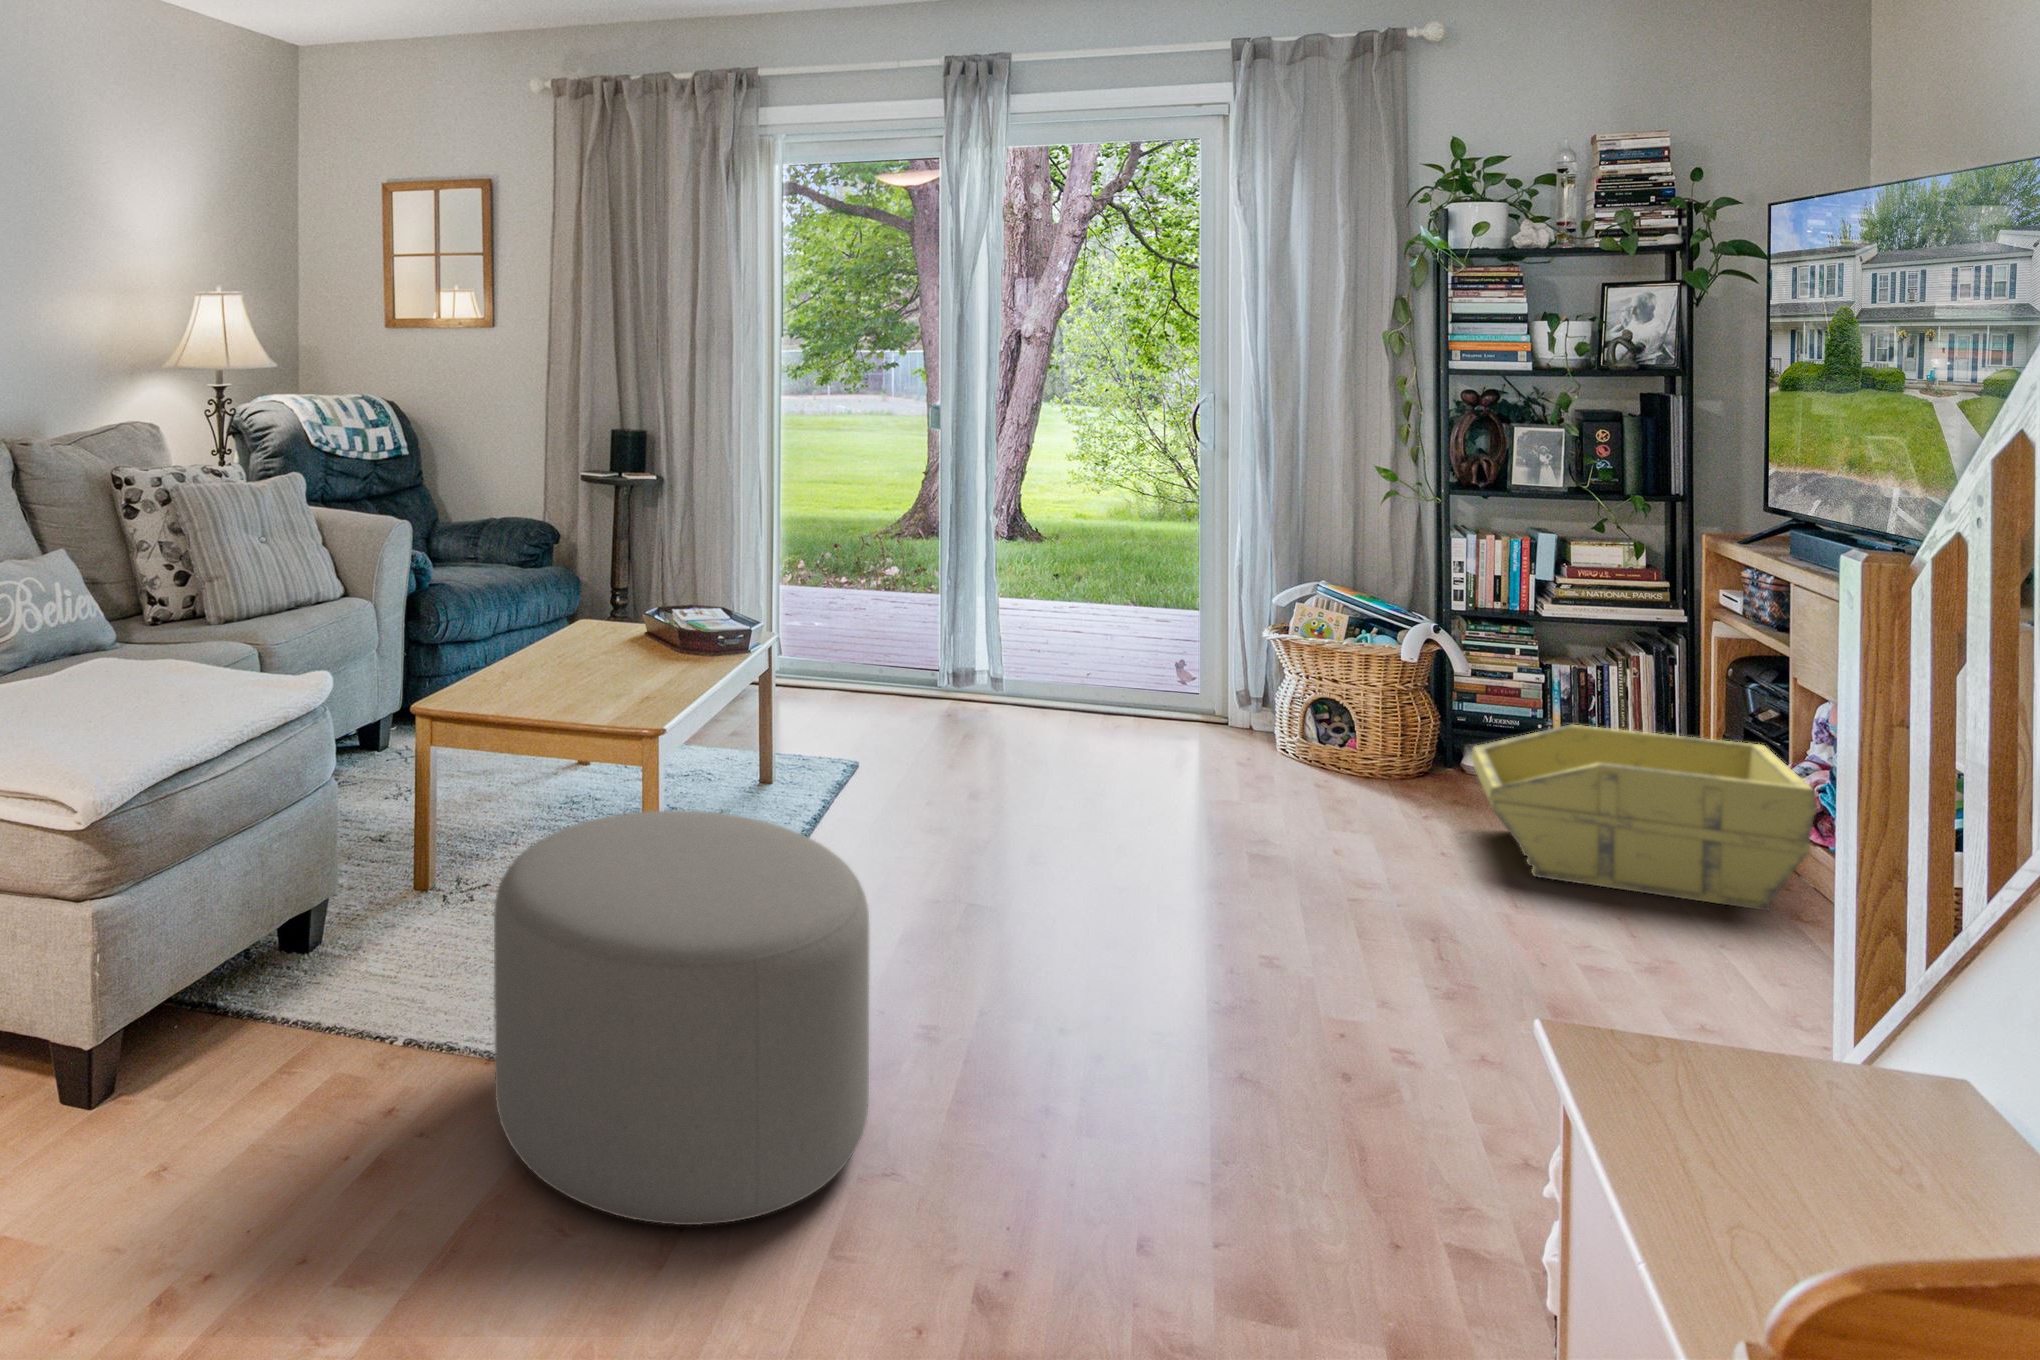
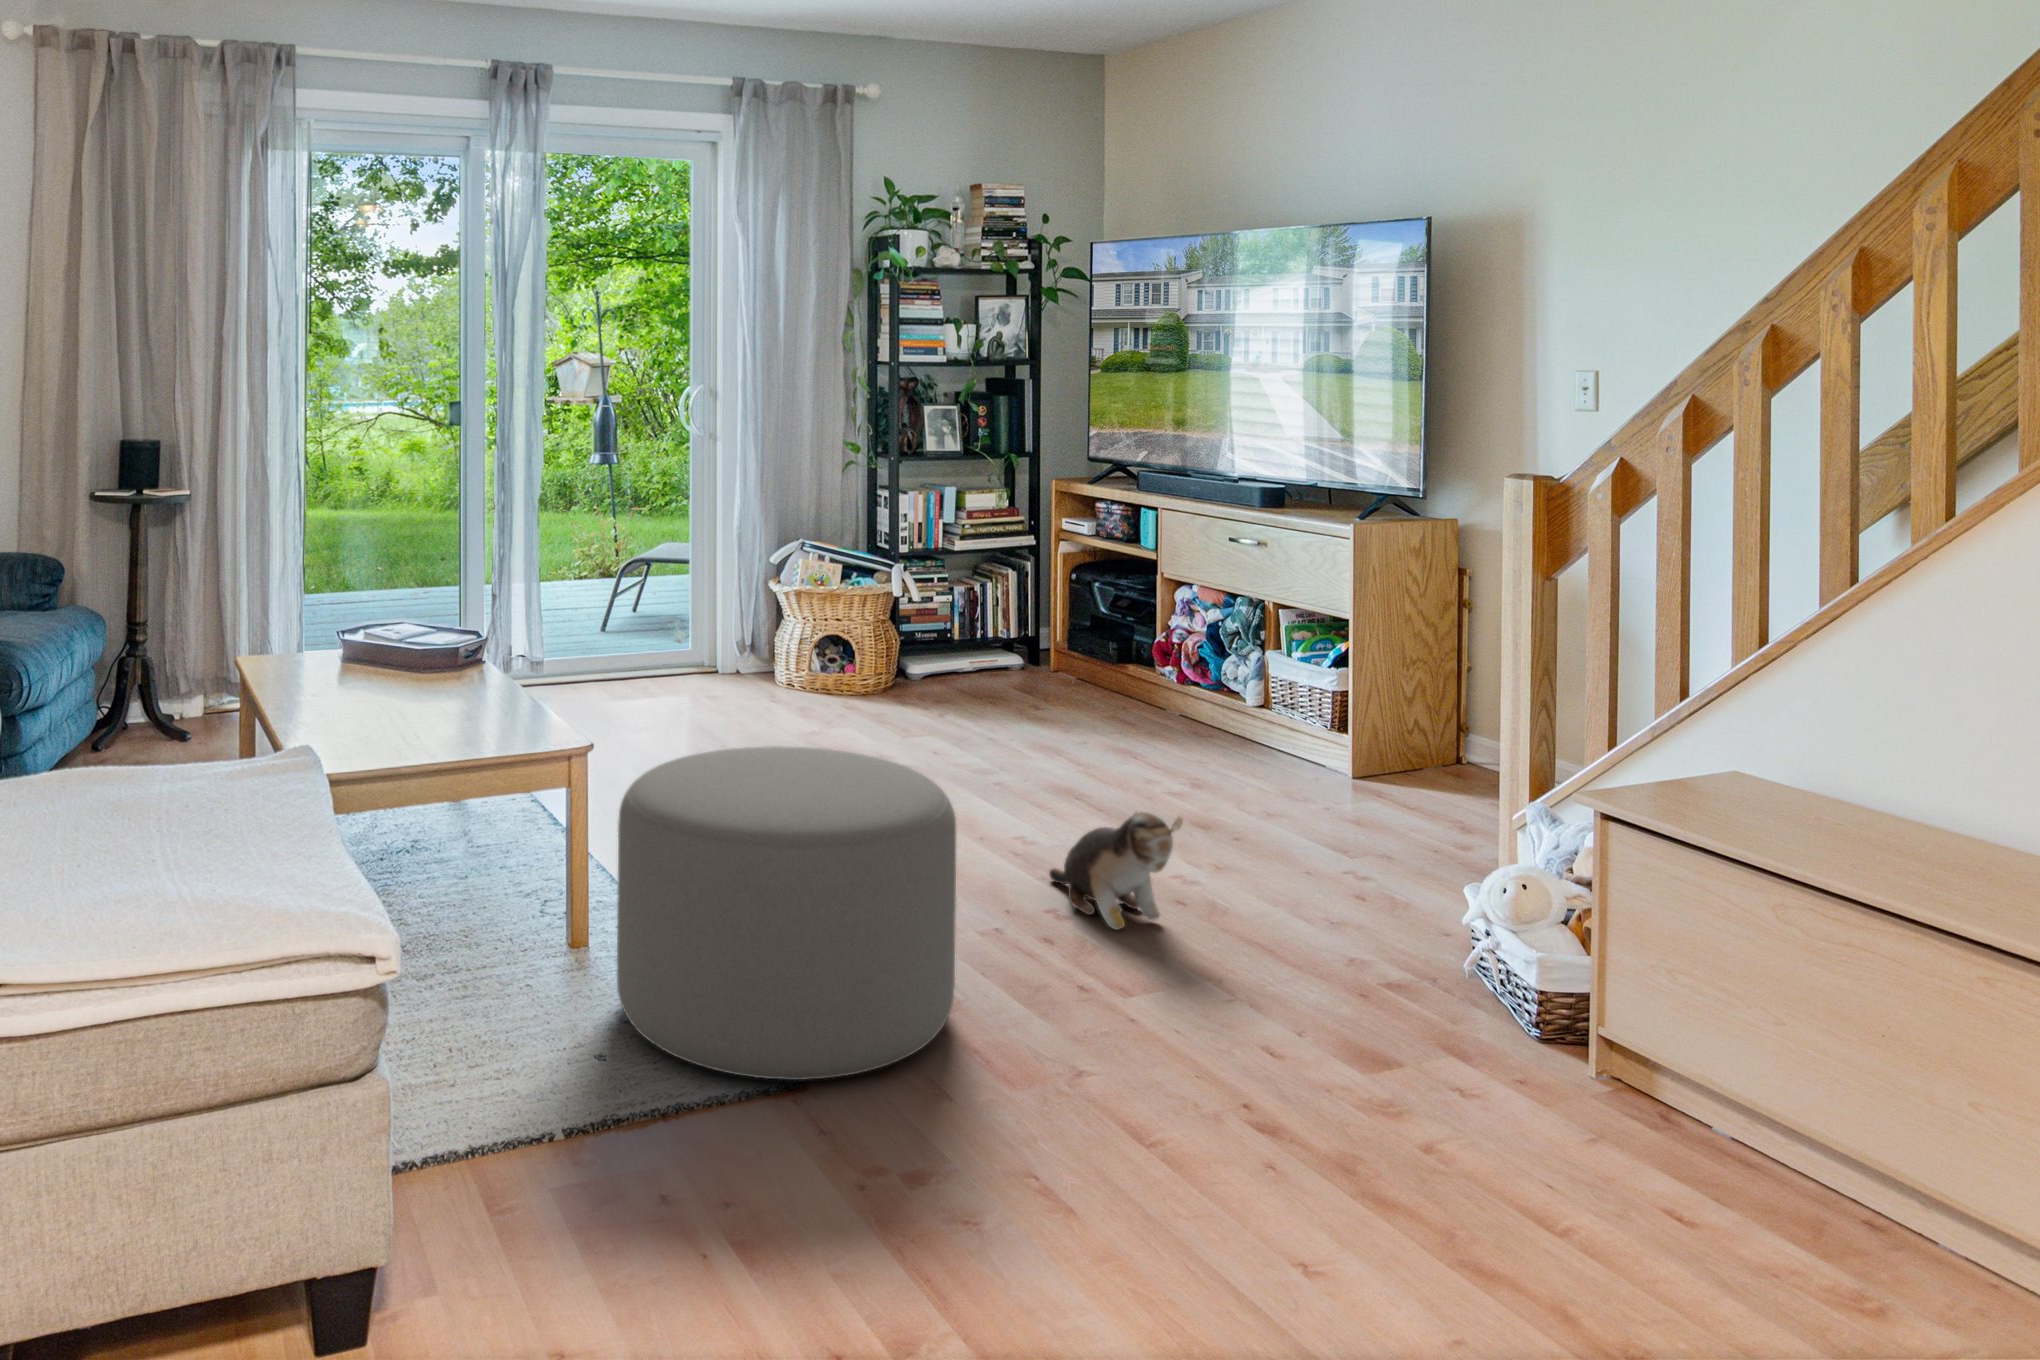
storage bin: present [1471,725,1817,911] -> none [962,616,1179,731]
plush toy: none [1193,1031,1295,1191] -> present [1049,812,1183,929]

